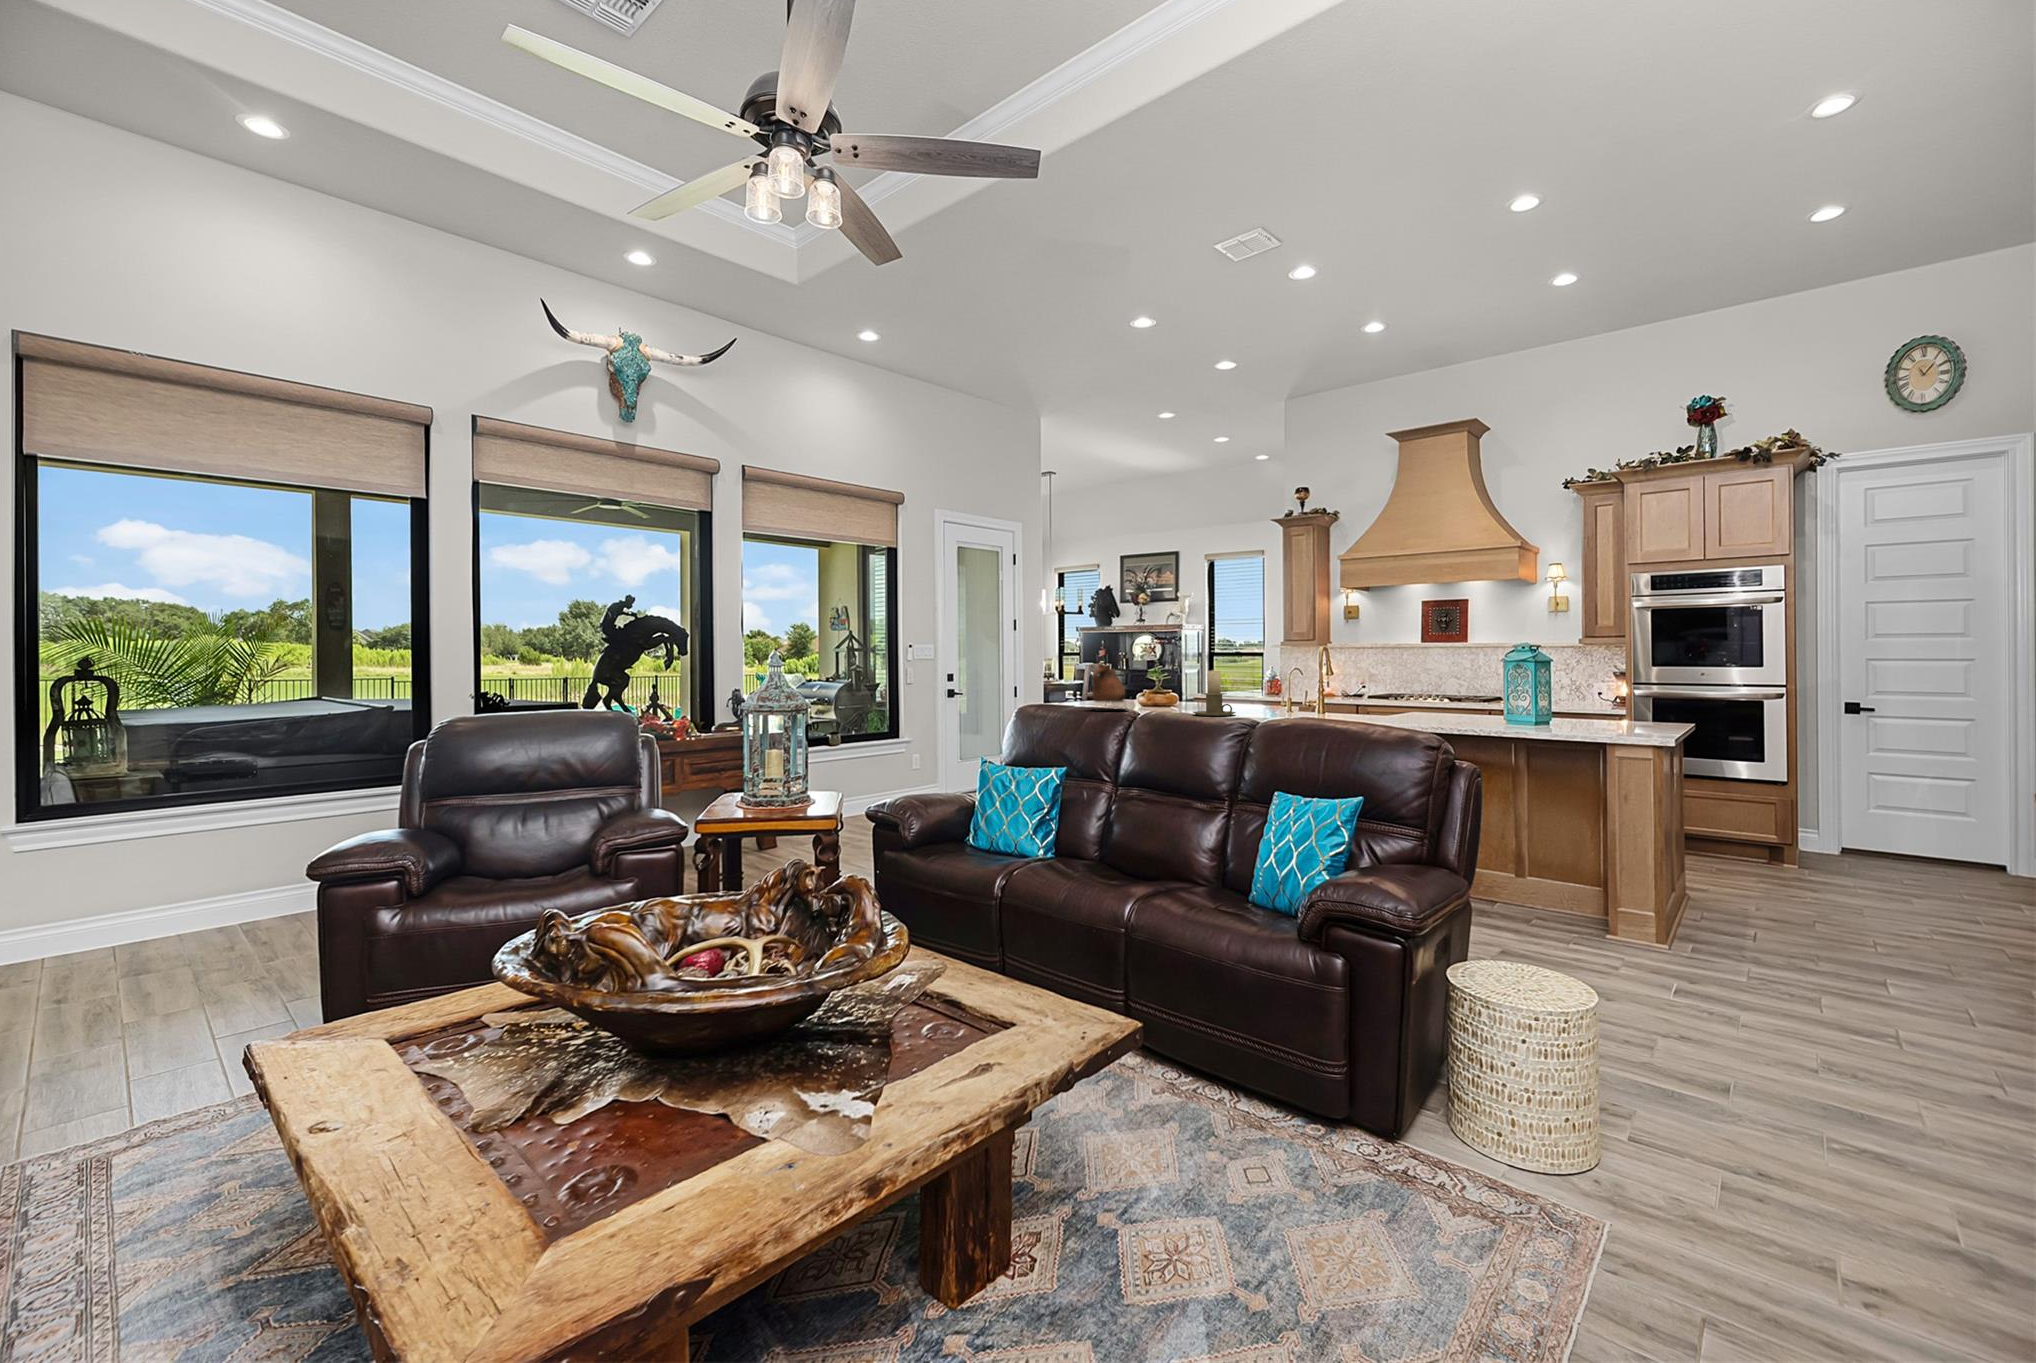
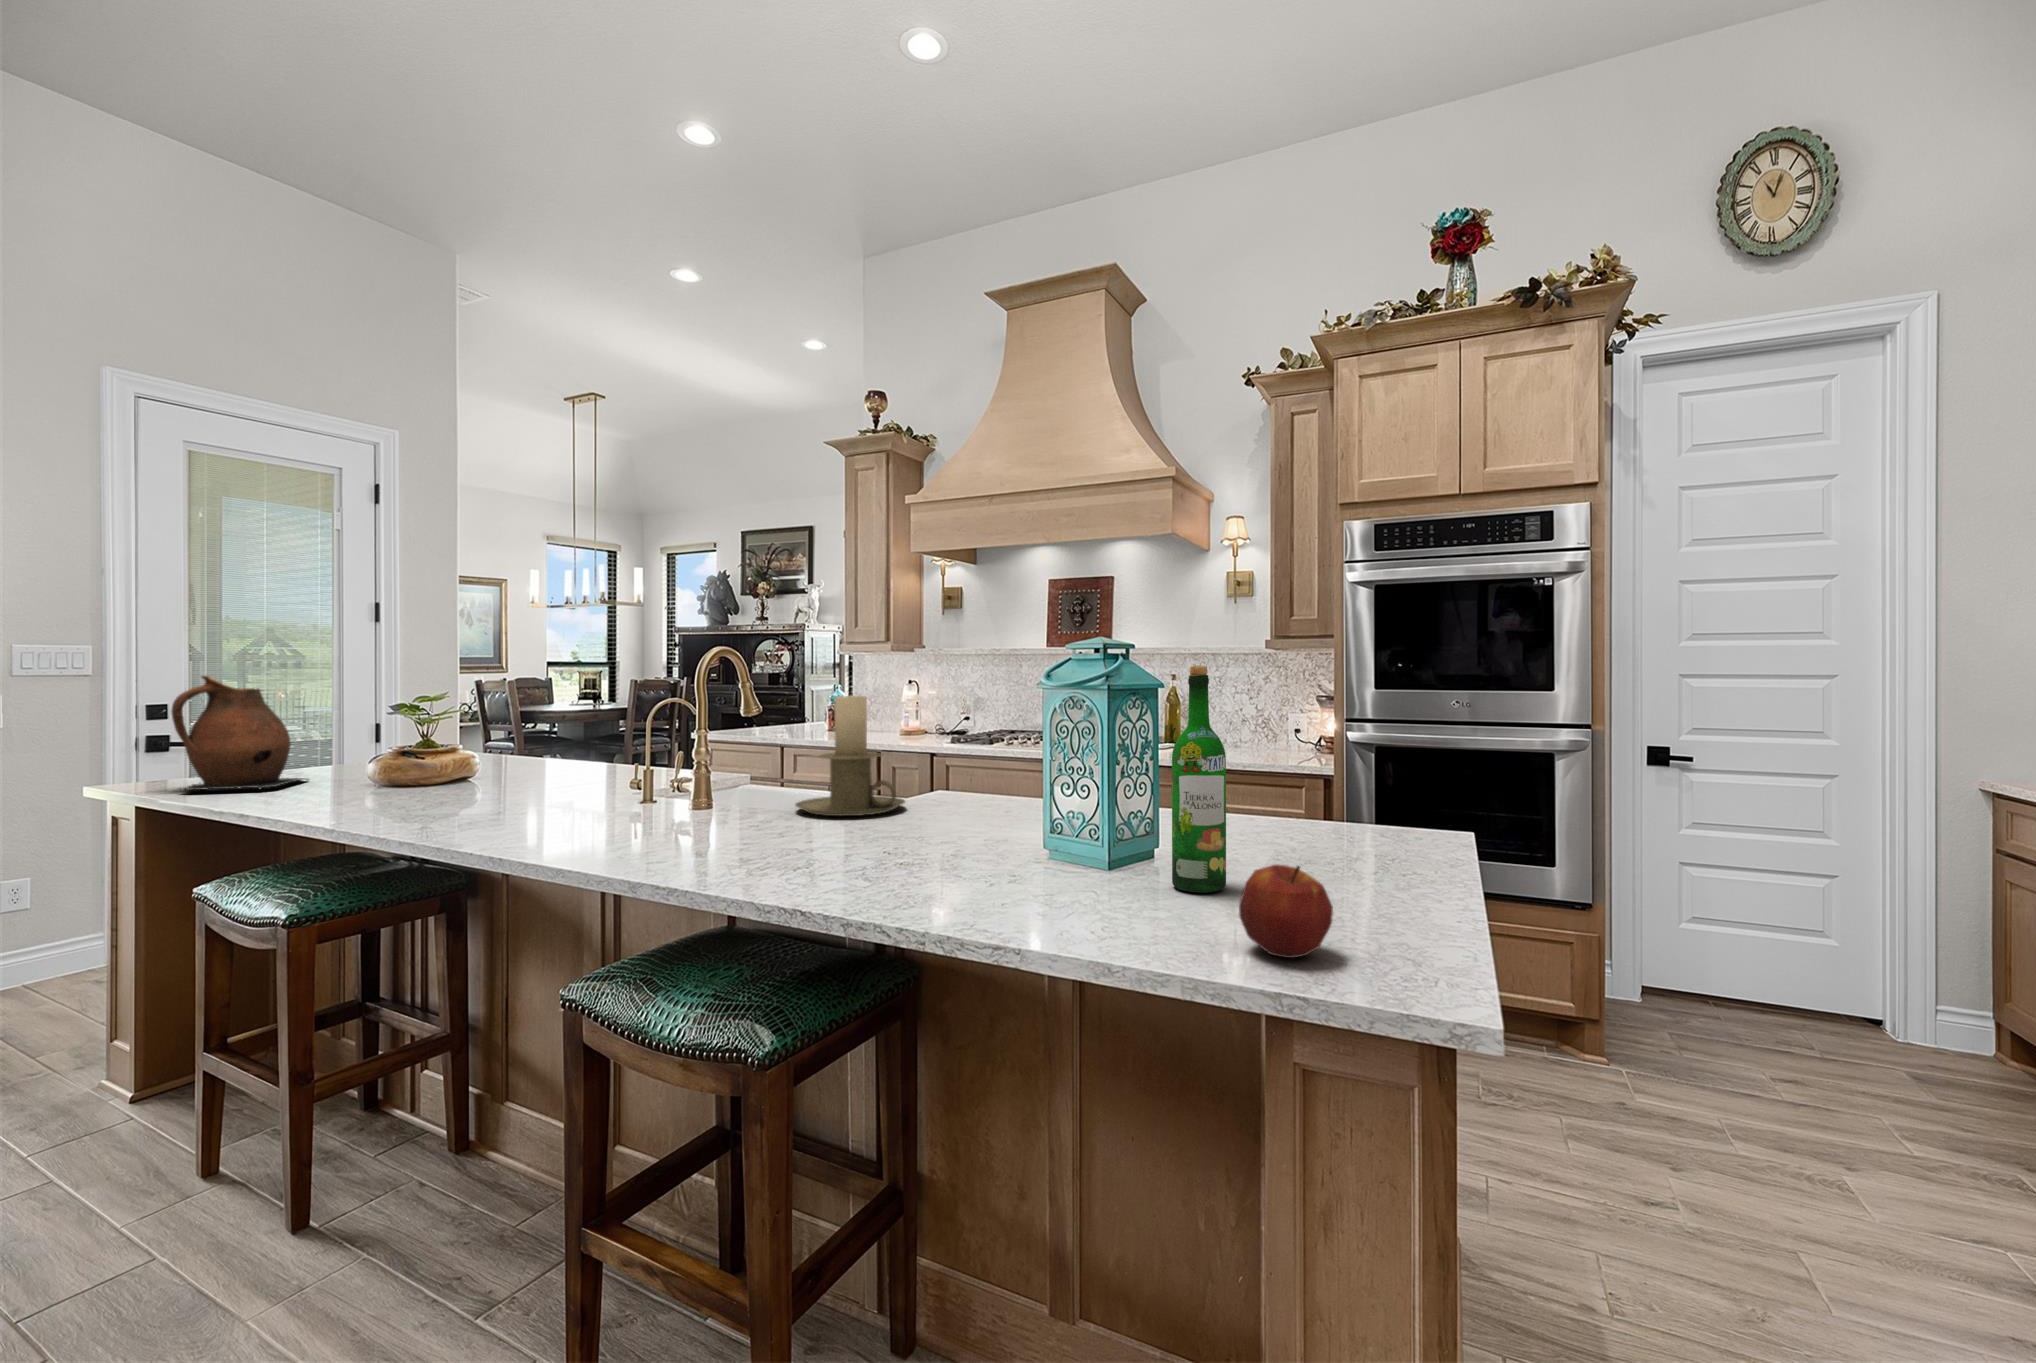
wine bottle: none [1568,658,1589,732] -> present [1172,665,1226,893]
candle holder: present [1193,670,1236,716] -> present [796,696,905,816]
apple: none [1600,713,1630,738] -> present [1239,864,1333,958]

